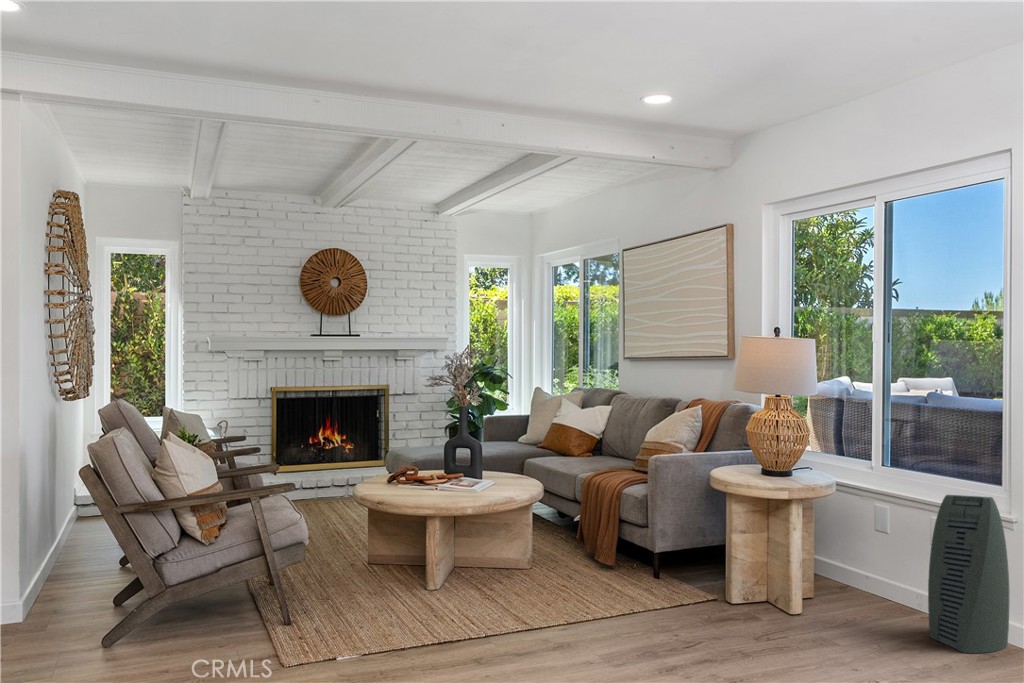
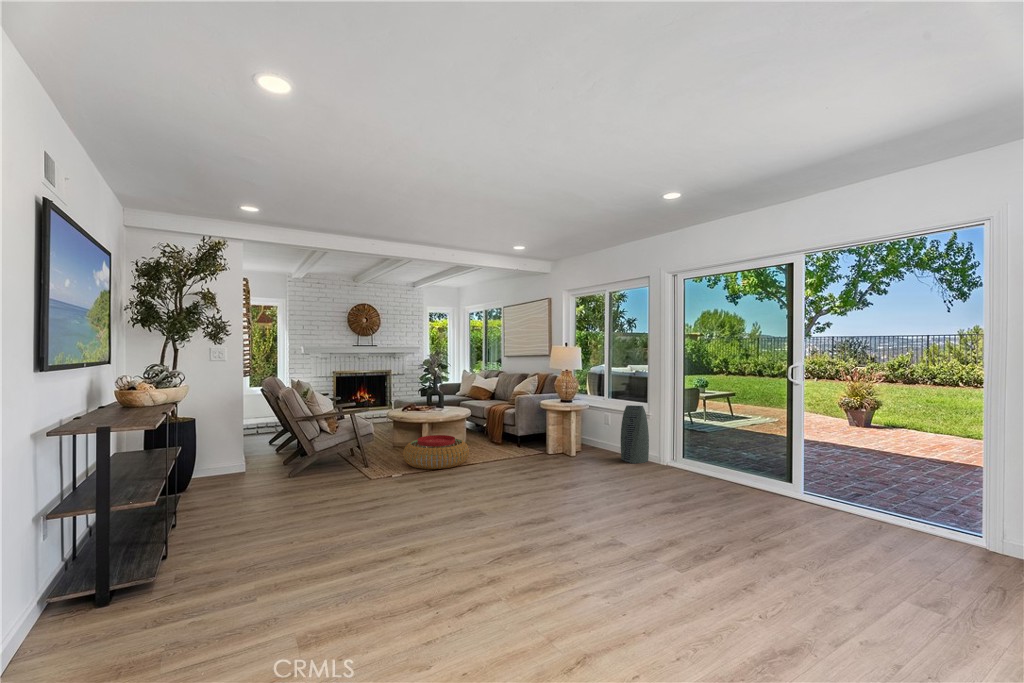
pouf: none [372,551,531,643] -> present [403,435,469,469]

